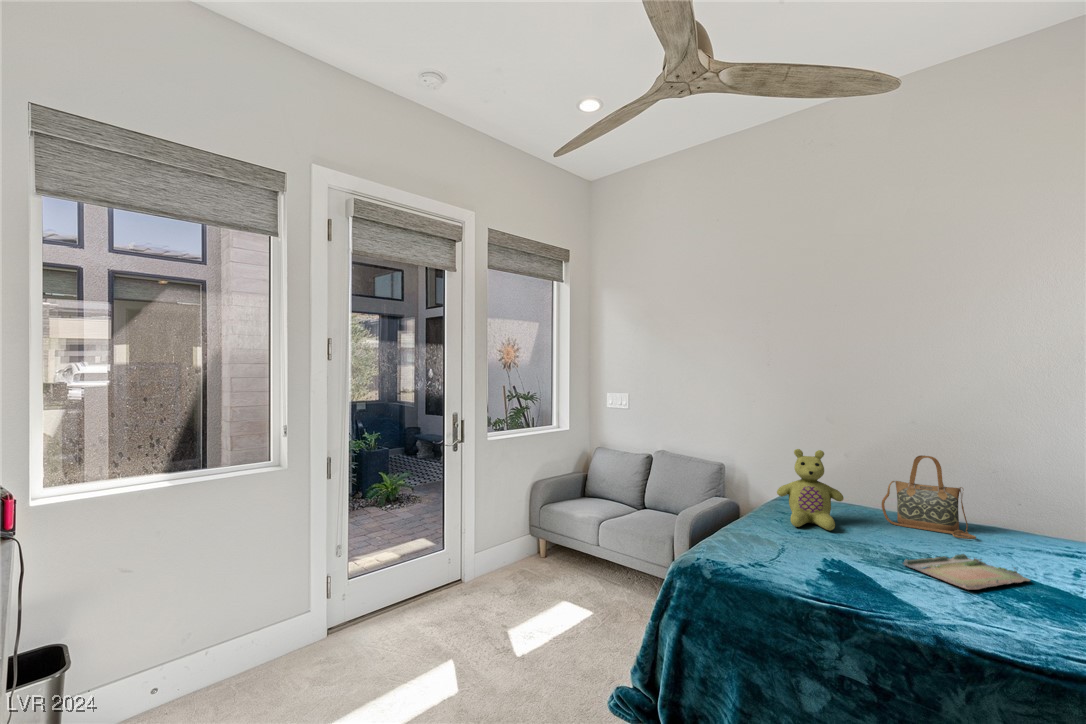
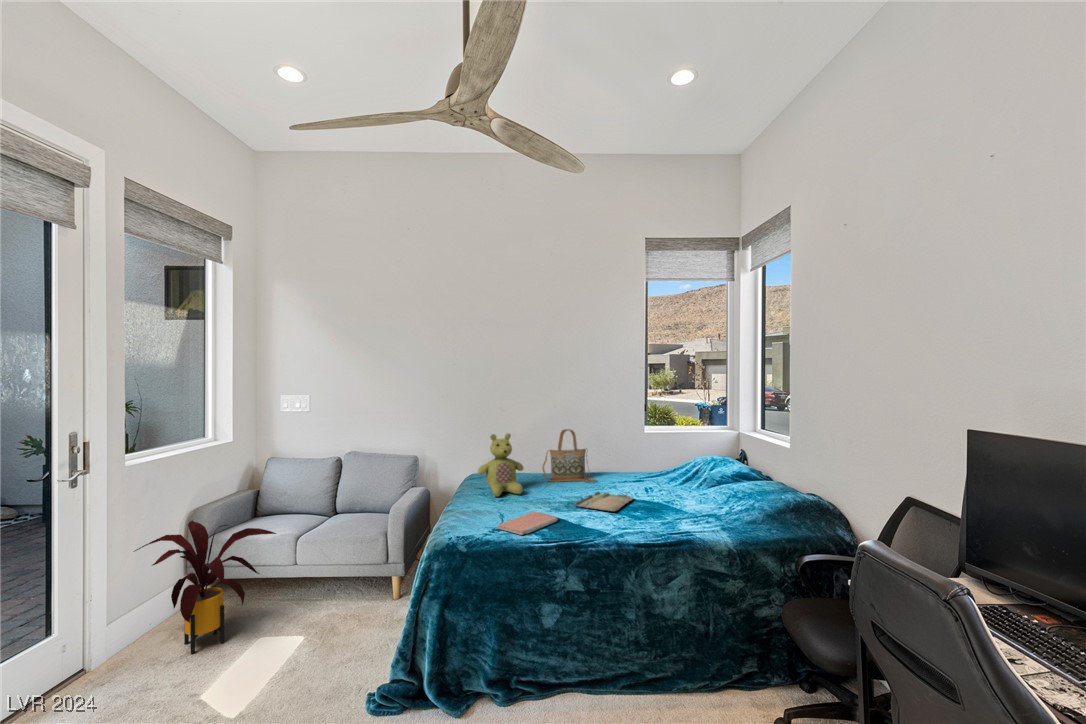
house plant: none [490,489,580,595] -> present [134,520,276,654]
notebook: none [764,556,859,580] -> present [498,512,558,535]

